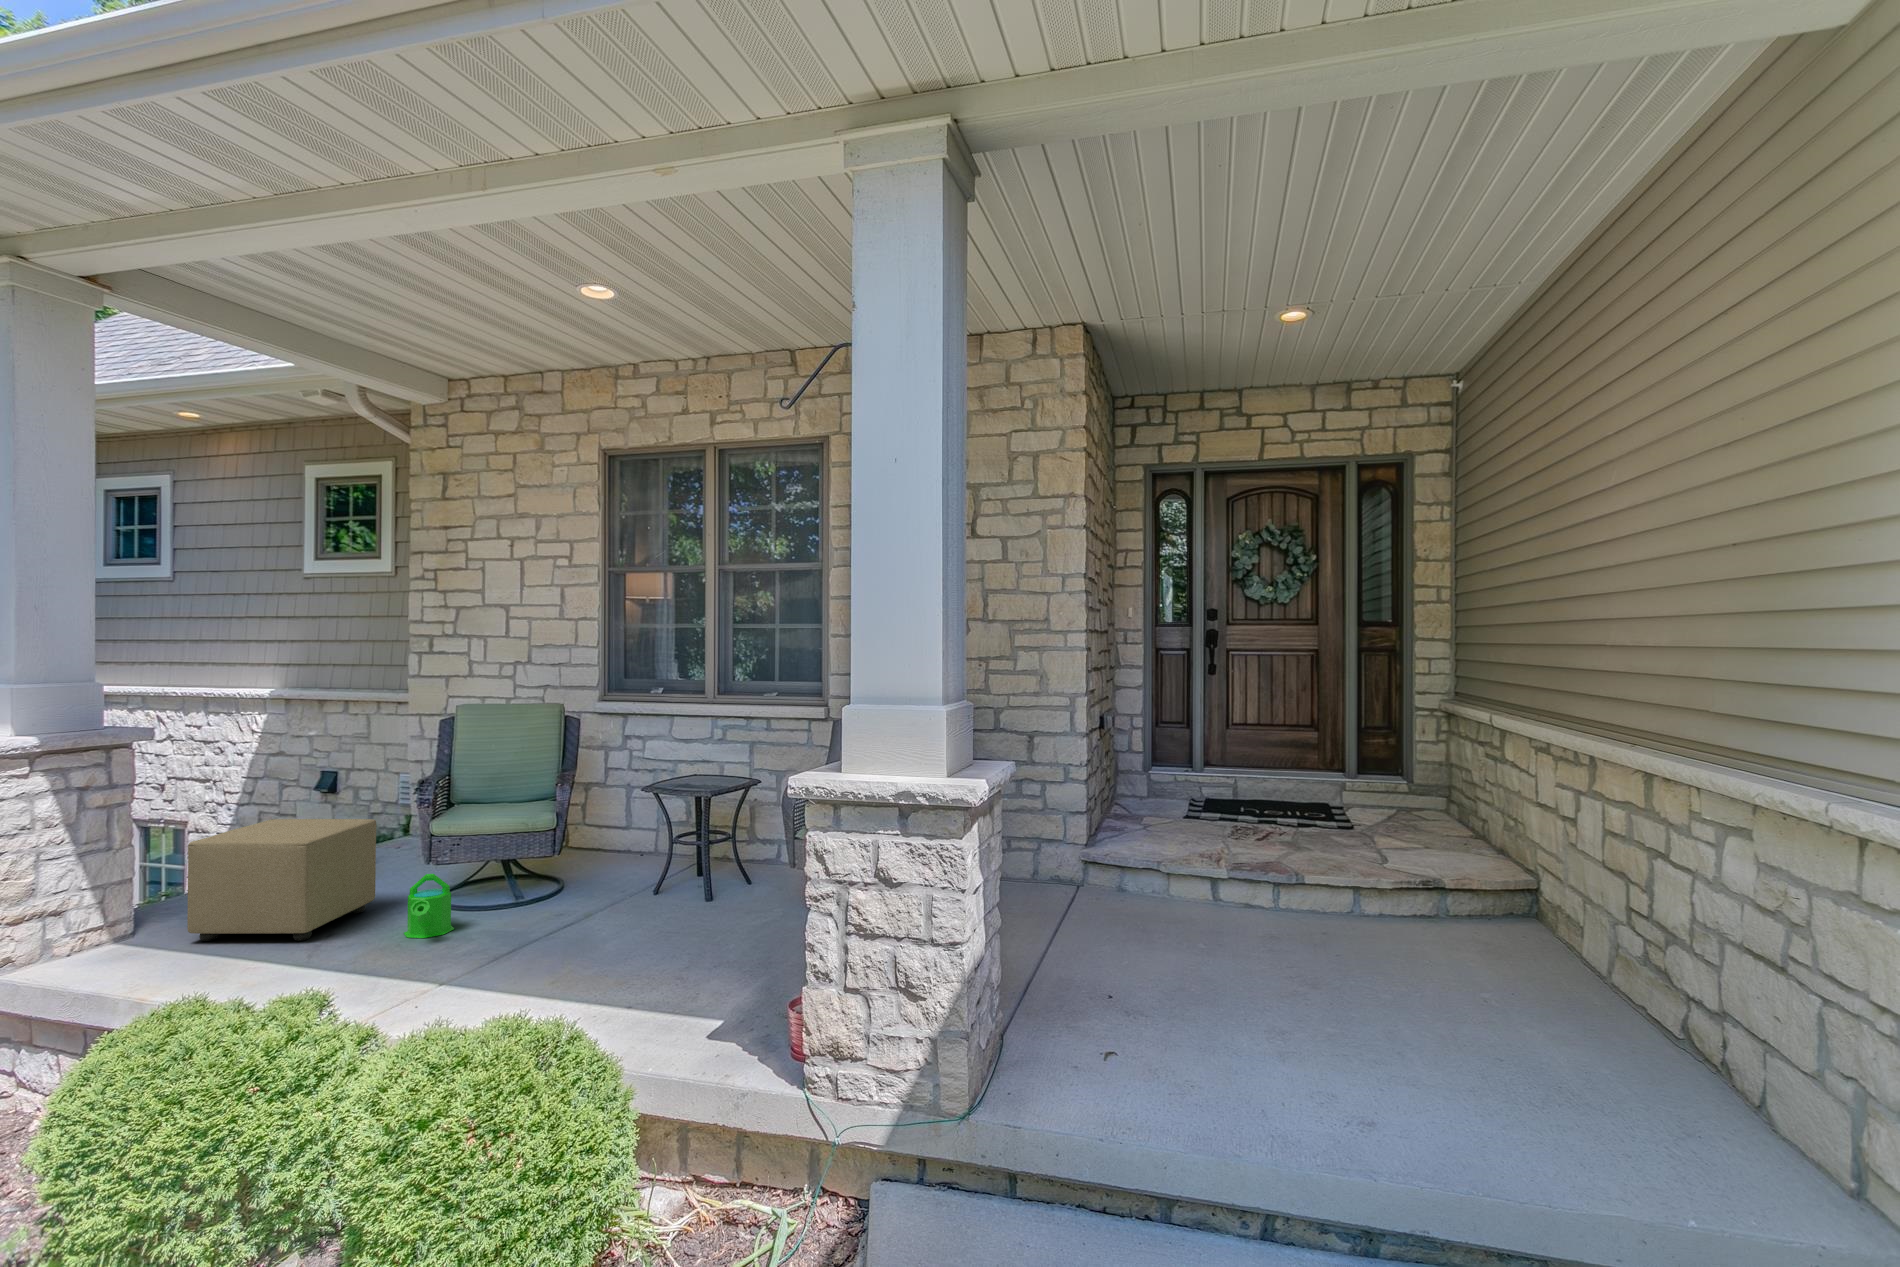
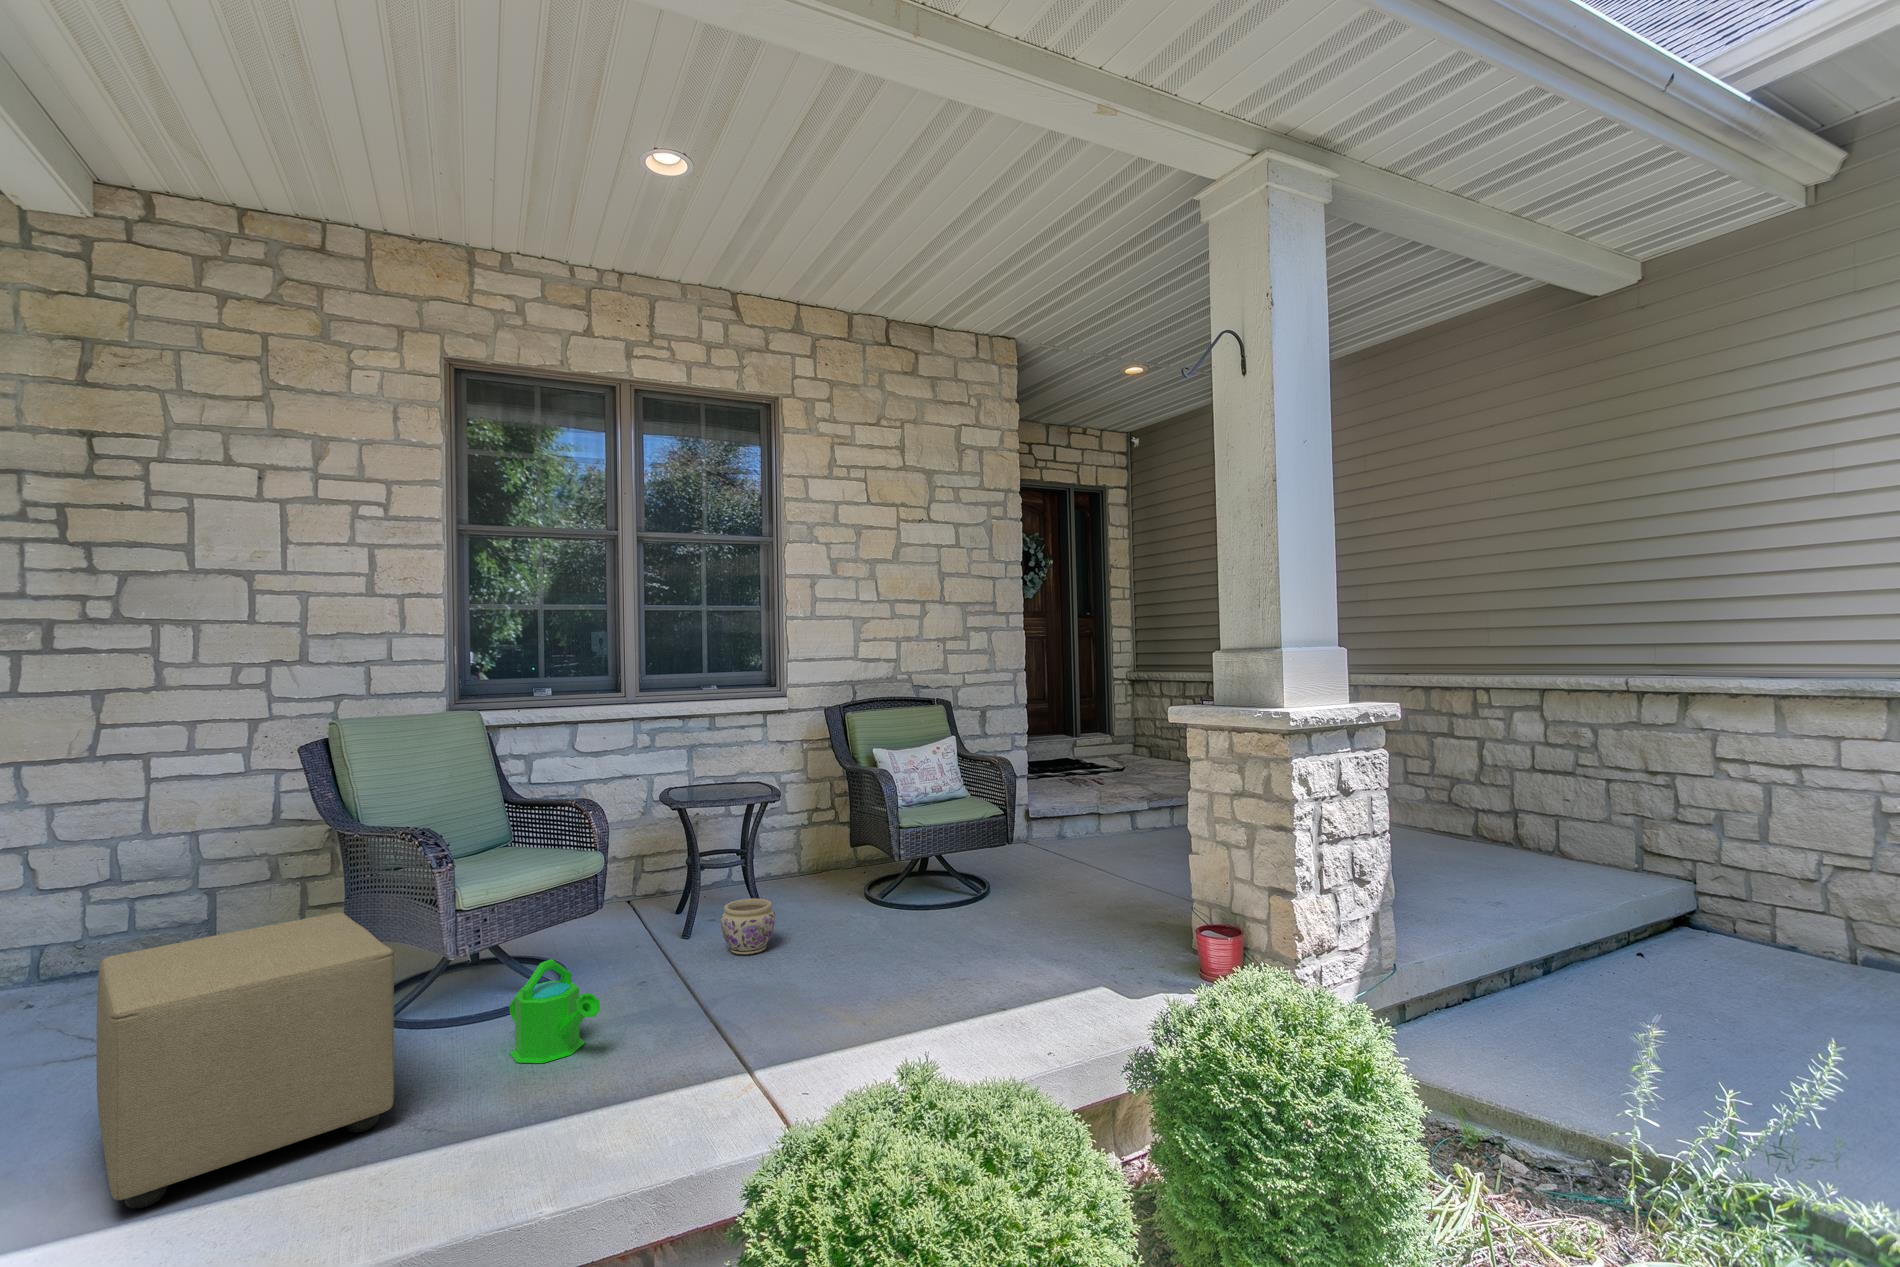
planter: none [623,871,668,915] -> present [721,898,775,955]

